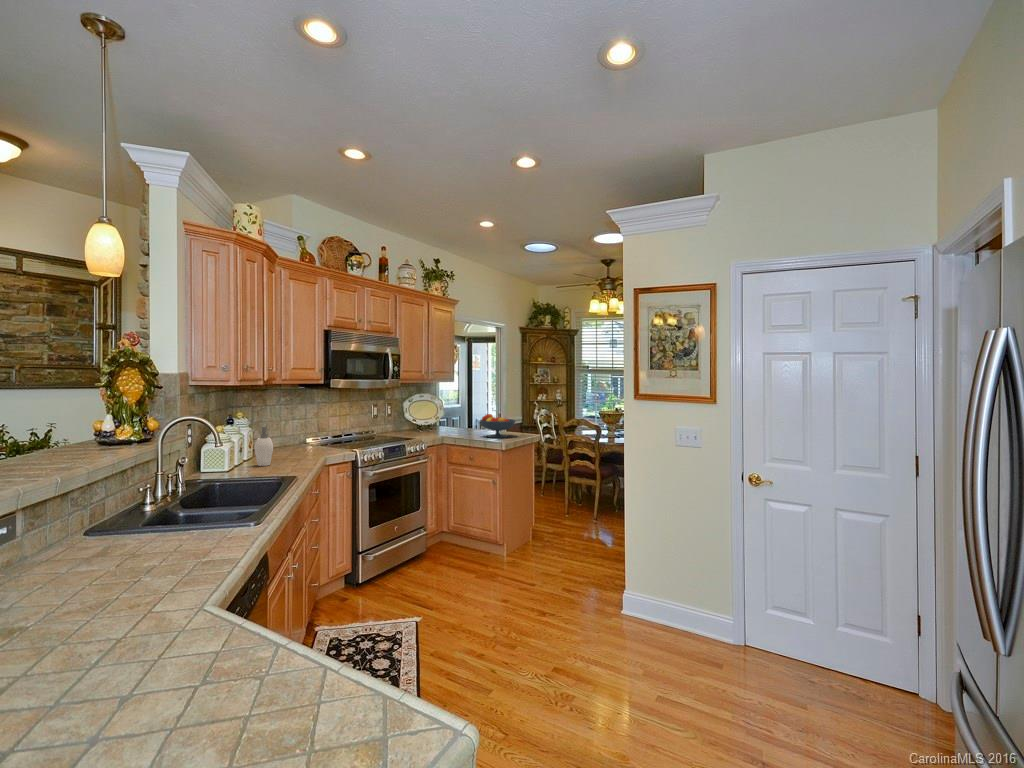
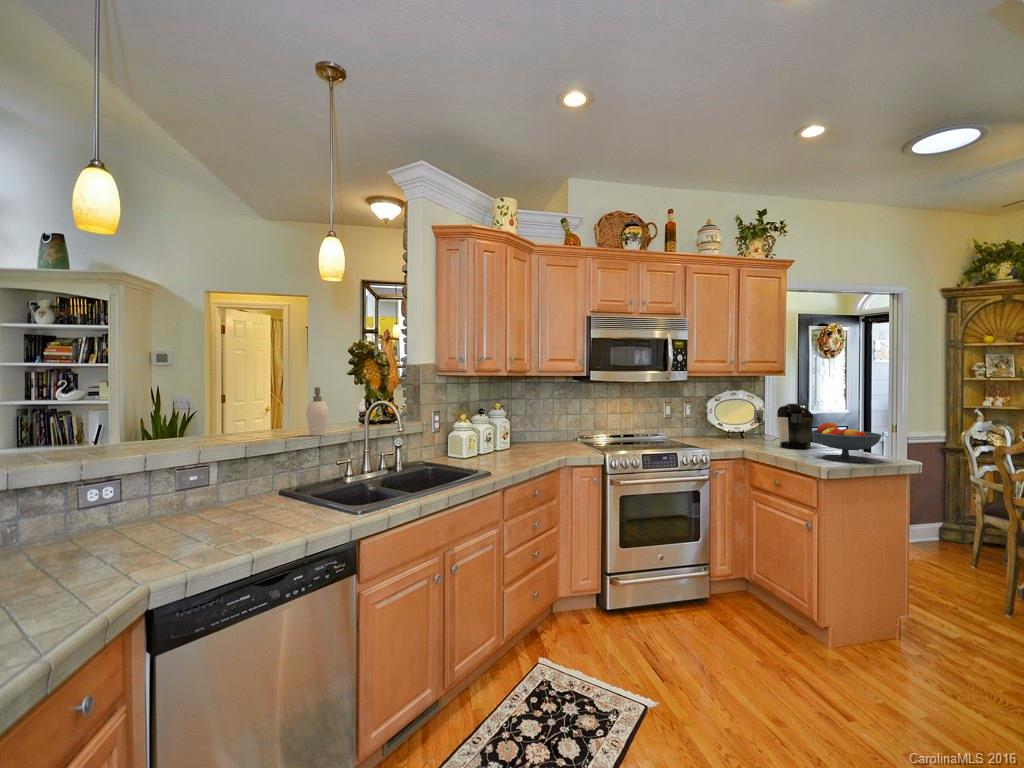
coffee maker: none [437,402,474,434] -> present [754,403,813,450]
soap dispenser: present [254,427,273,466] -> present [306,387,329,436]

